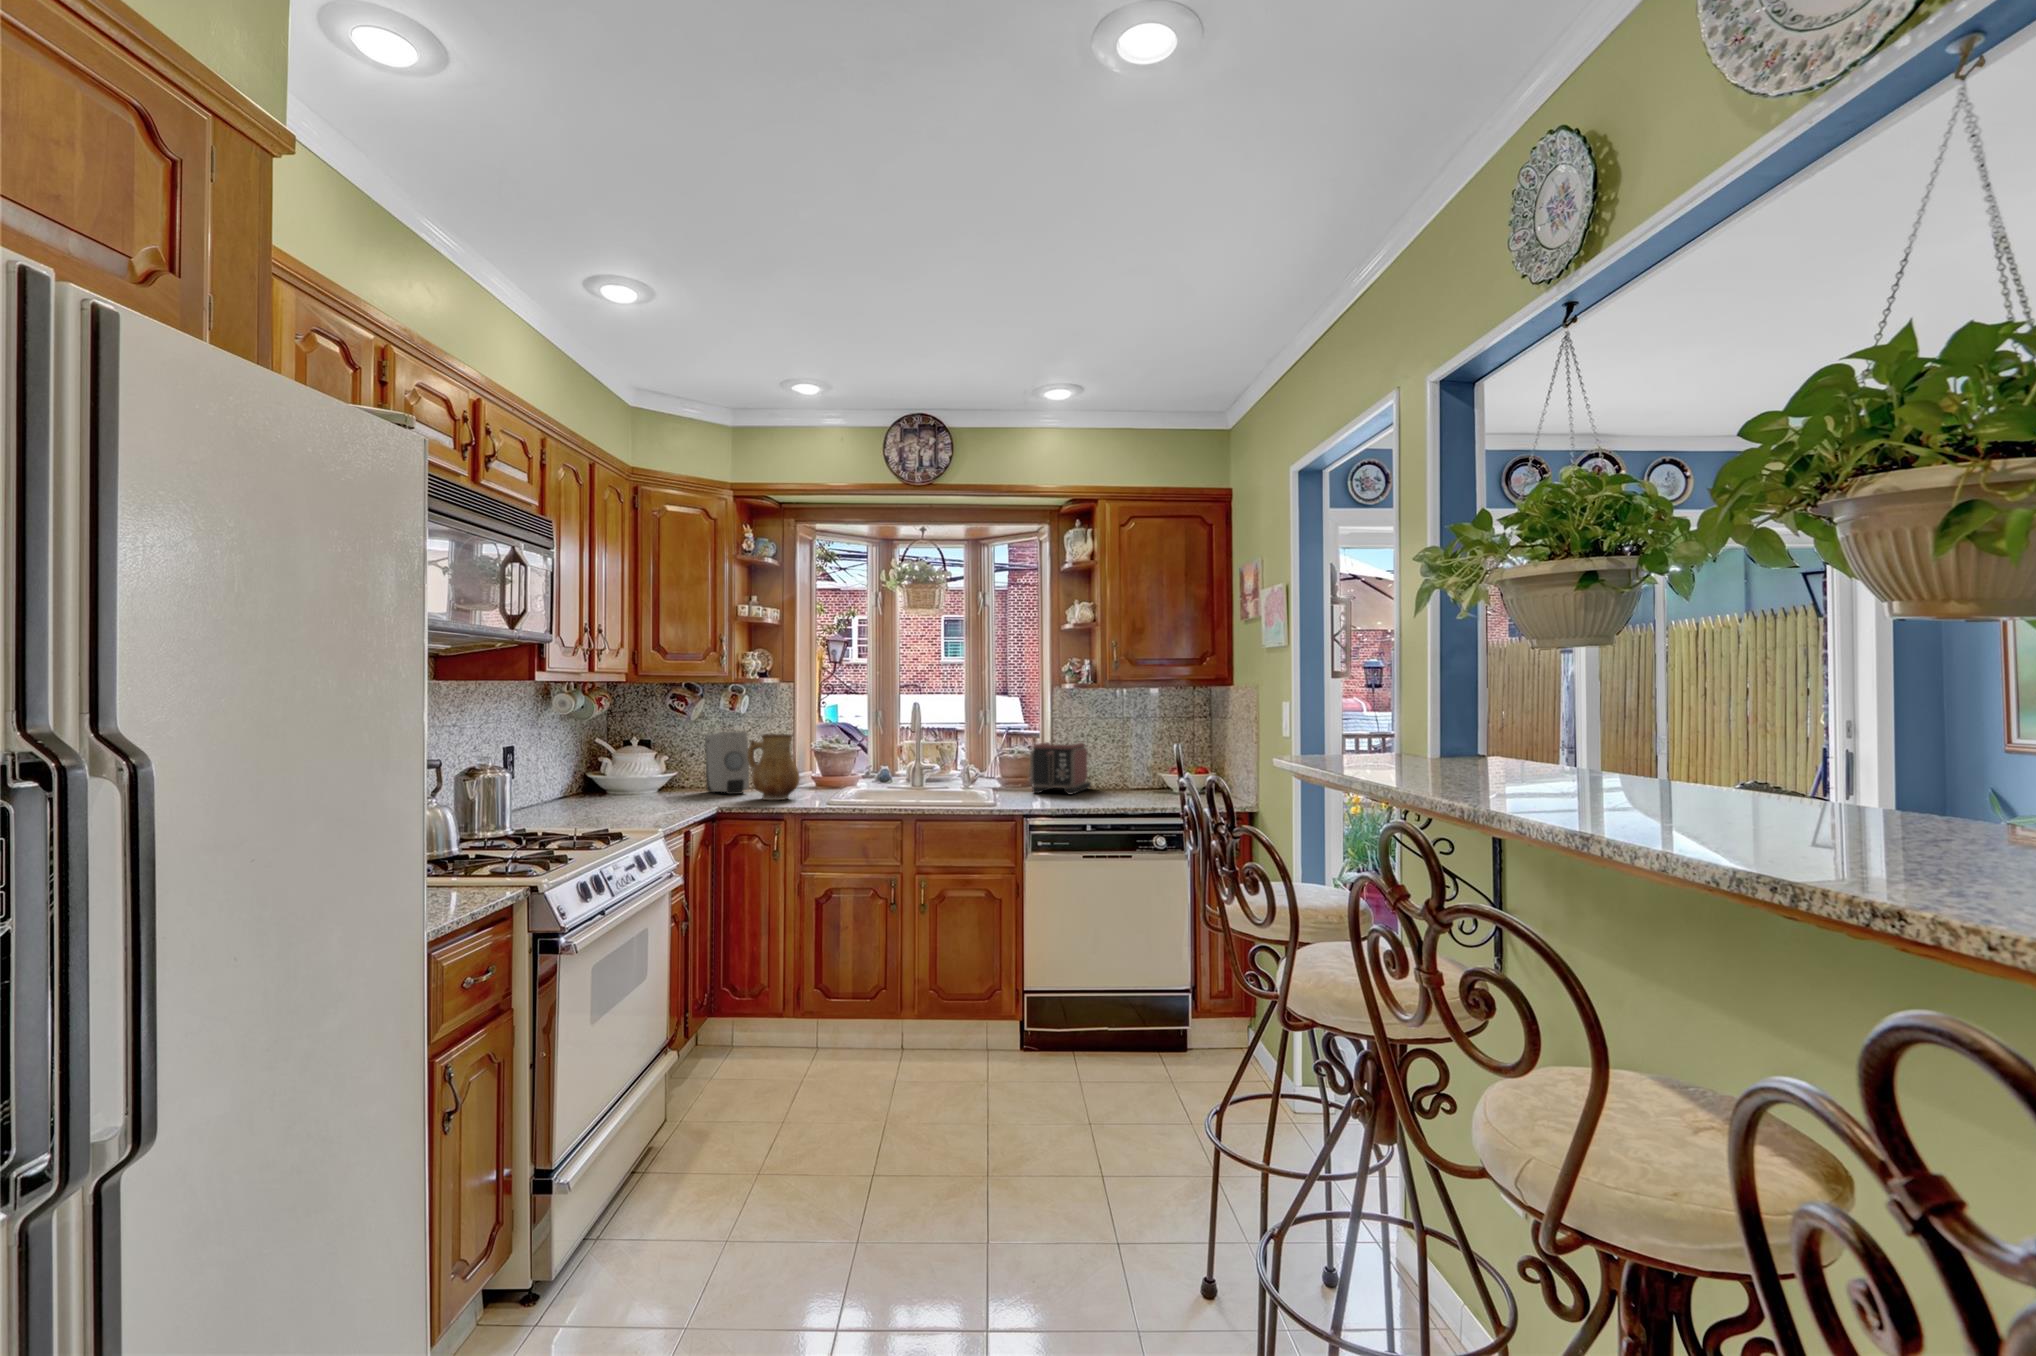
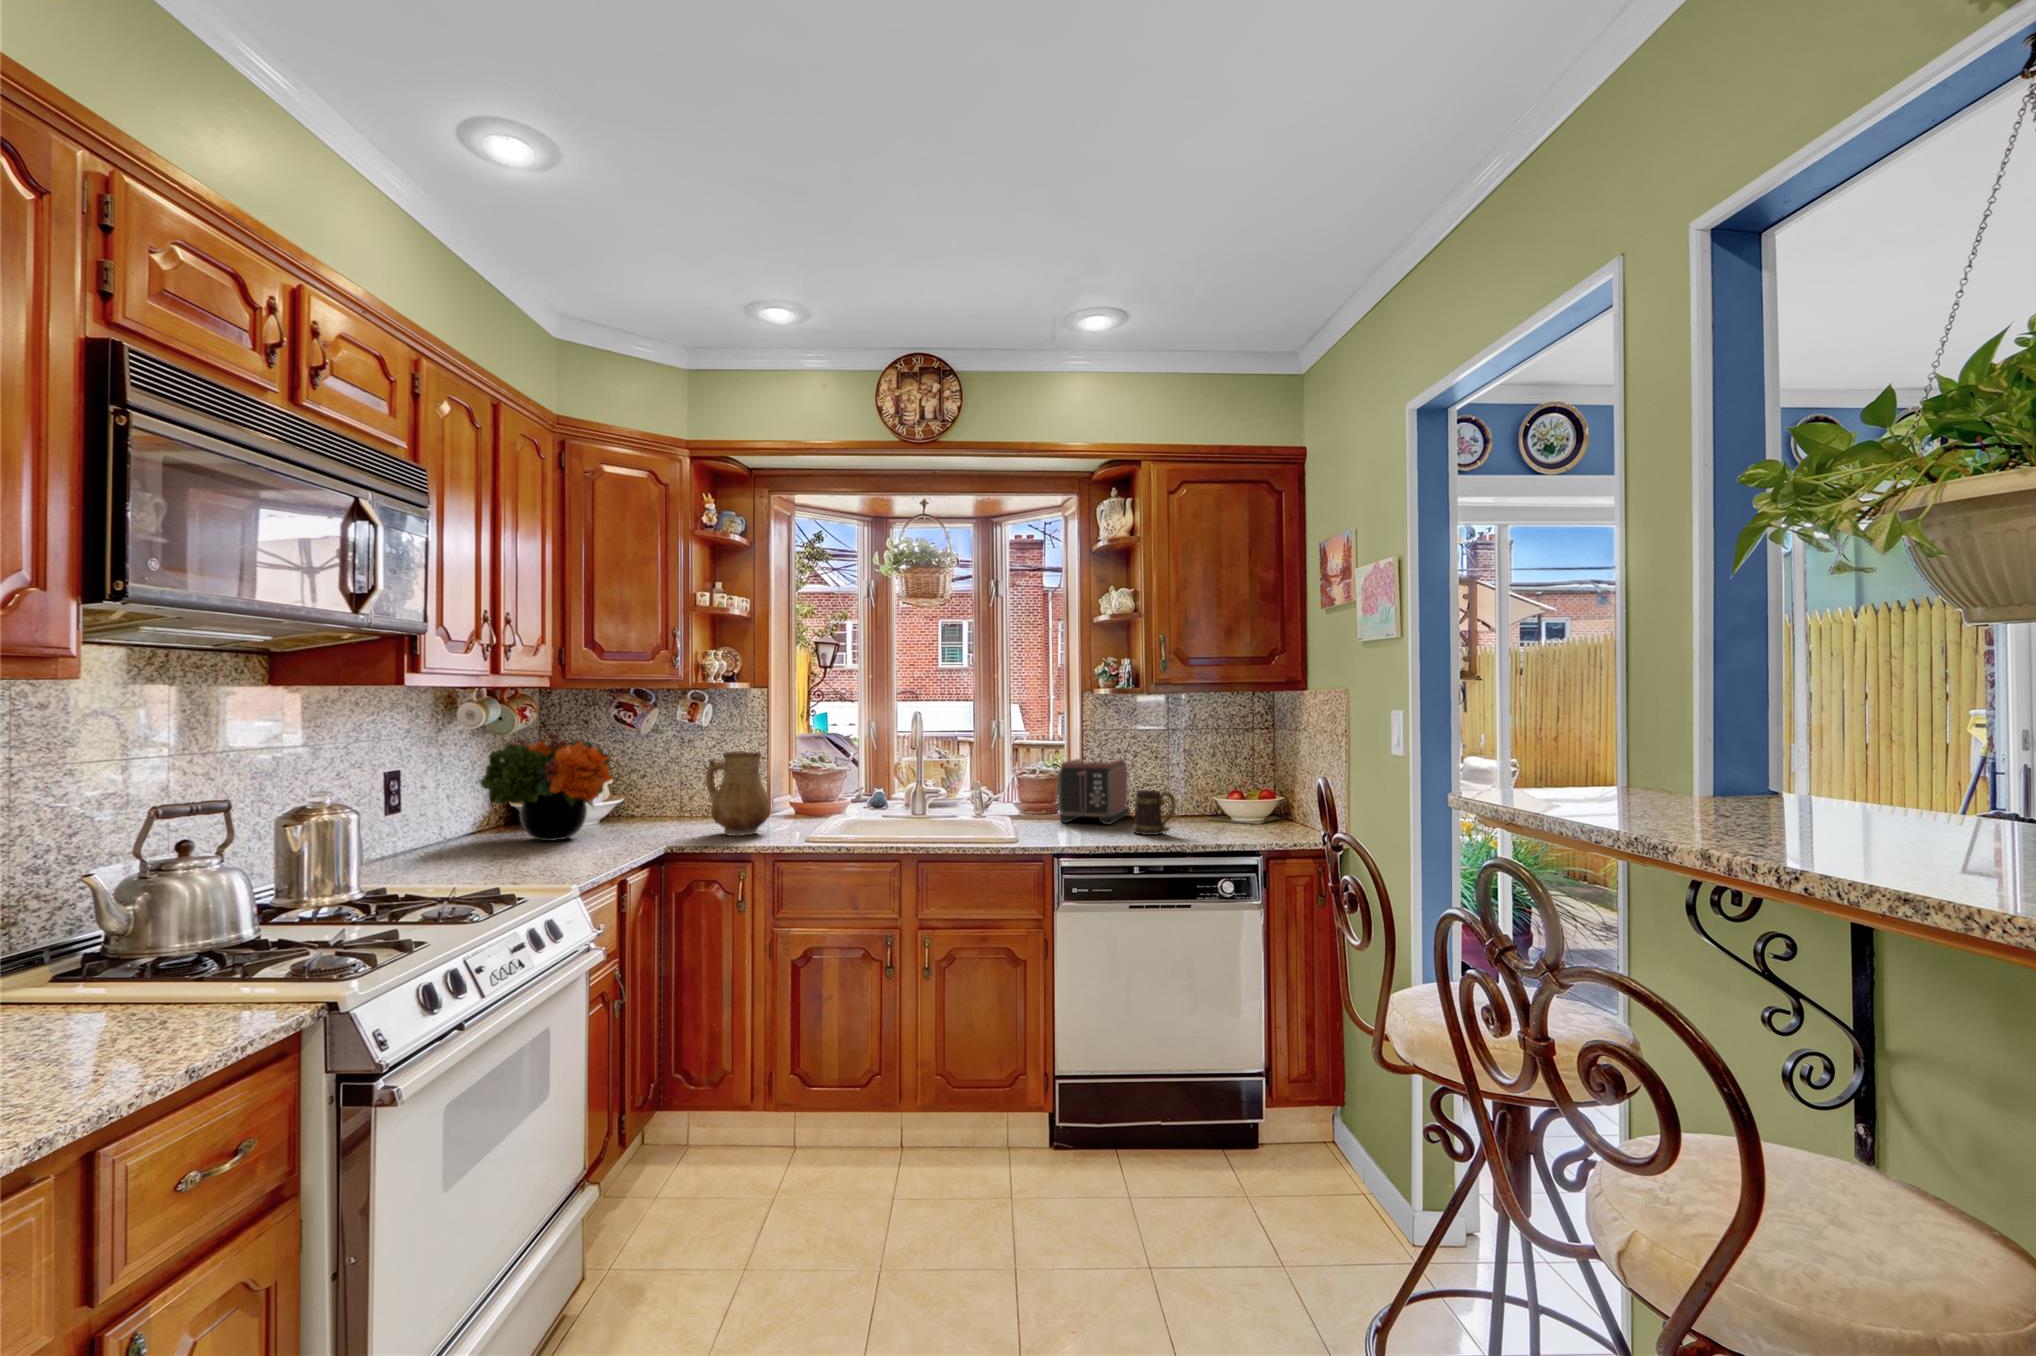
flower arrangement: none [571,717,677,803] -> present [480,733,613,841]
soap dispenser: present [705,731,749,794] -> none [656,748,710,827]
mug: none [1090,766,1124,801] -> present [1134,790,1176,835]

